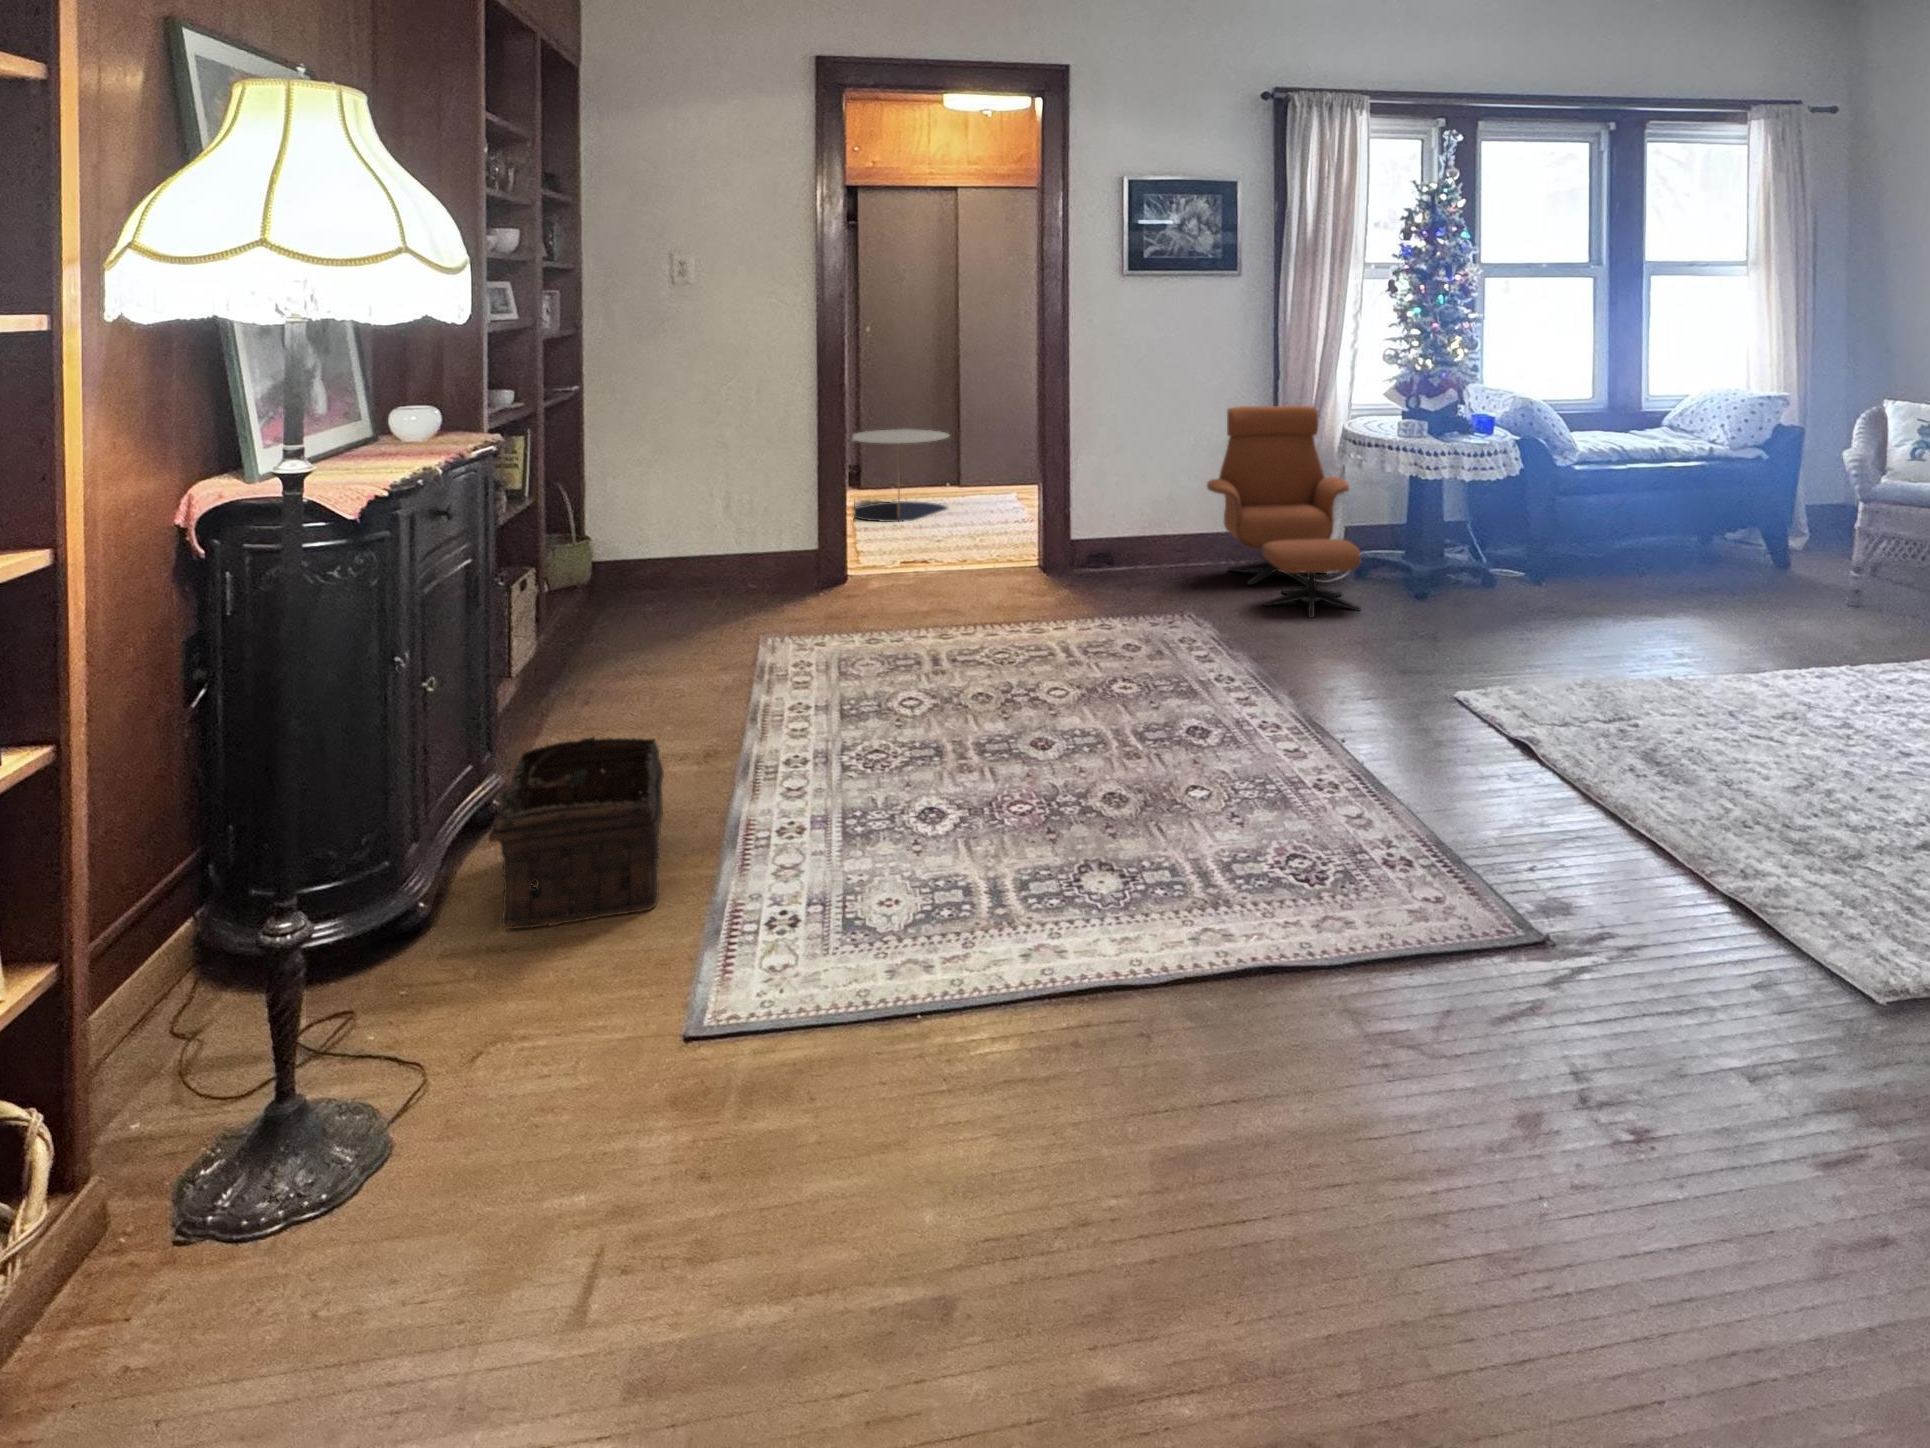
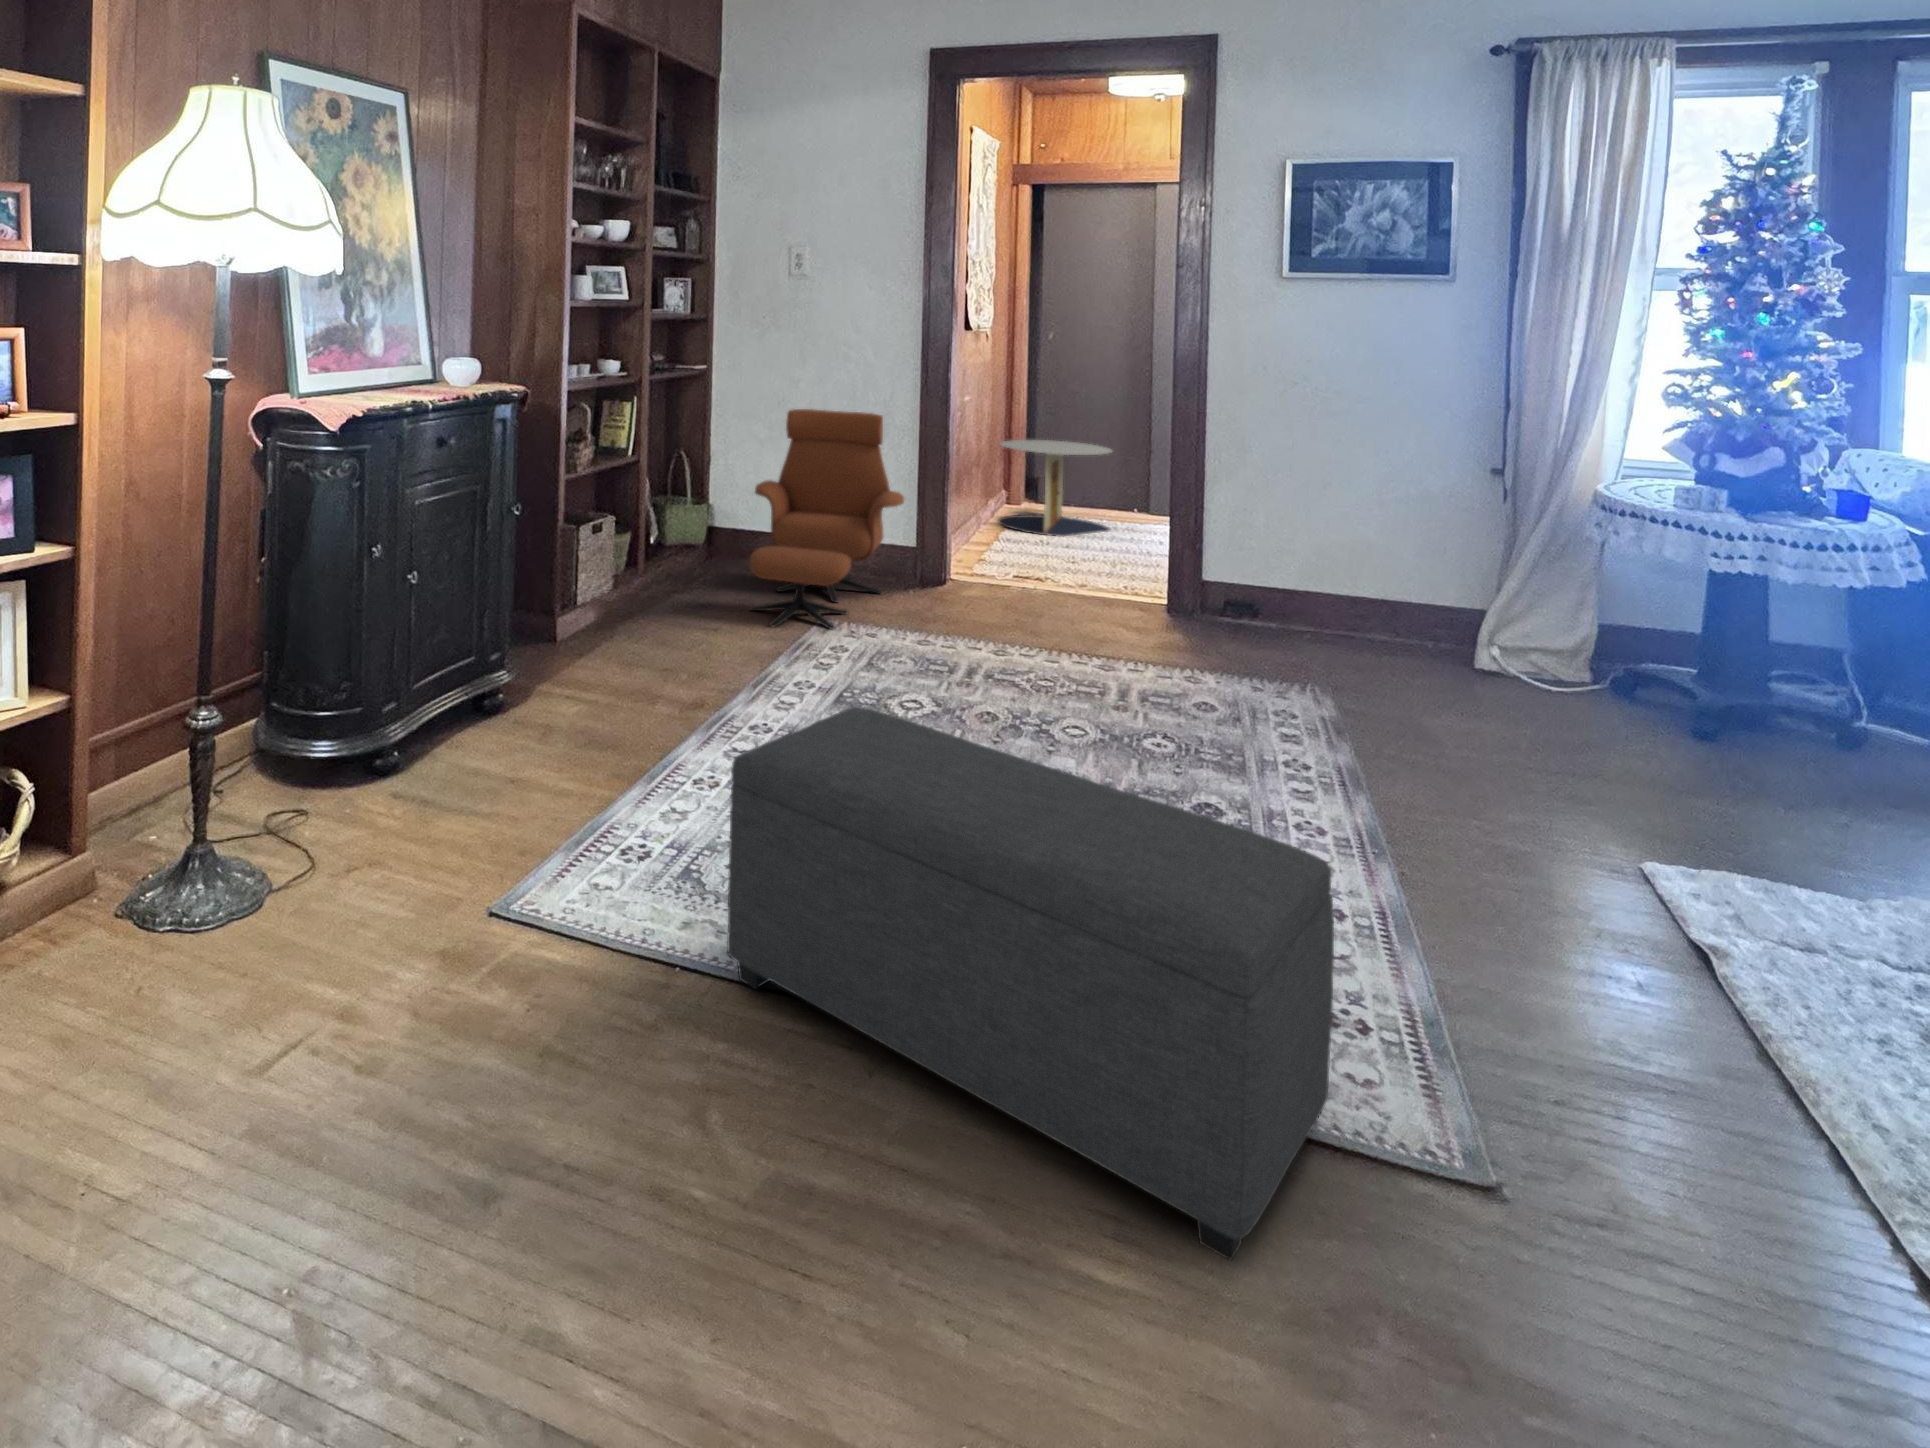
lounge chair: present [1207,406,1361,618] -> present [749,409,904,630]
ottoman: none [969,710,1460,1046] -> present [727,707,1334,1260]
basket: present [489,737,664,929] -> none [418,650,611,807]

